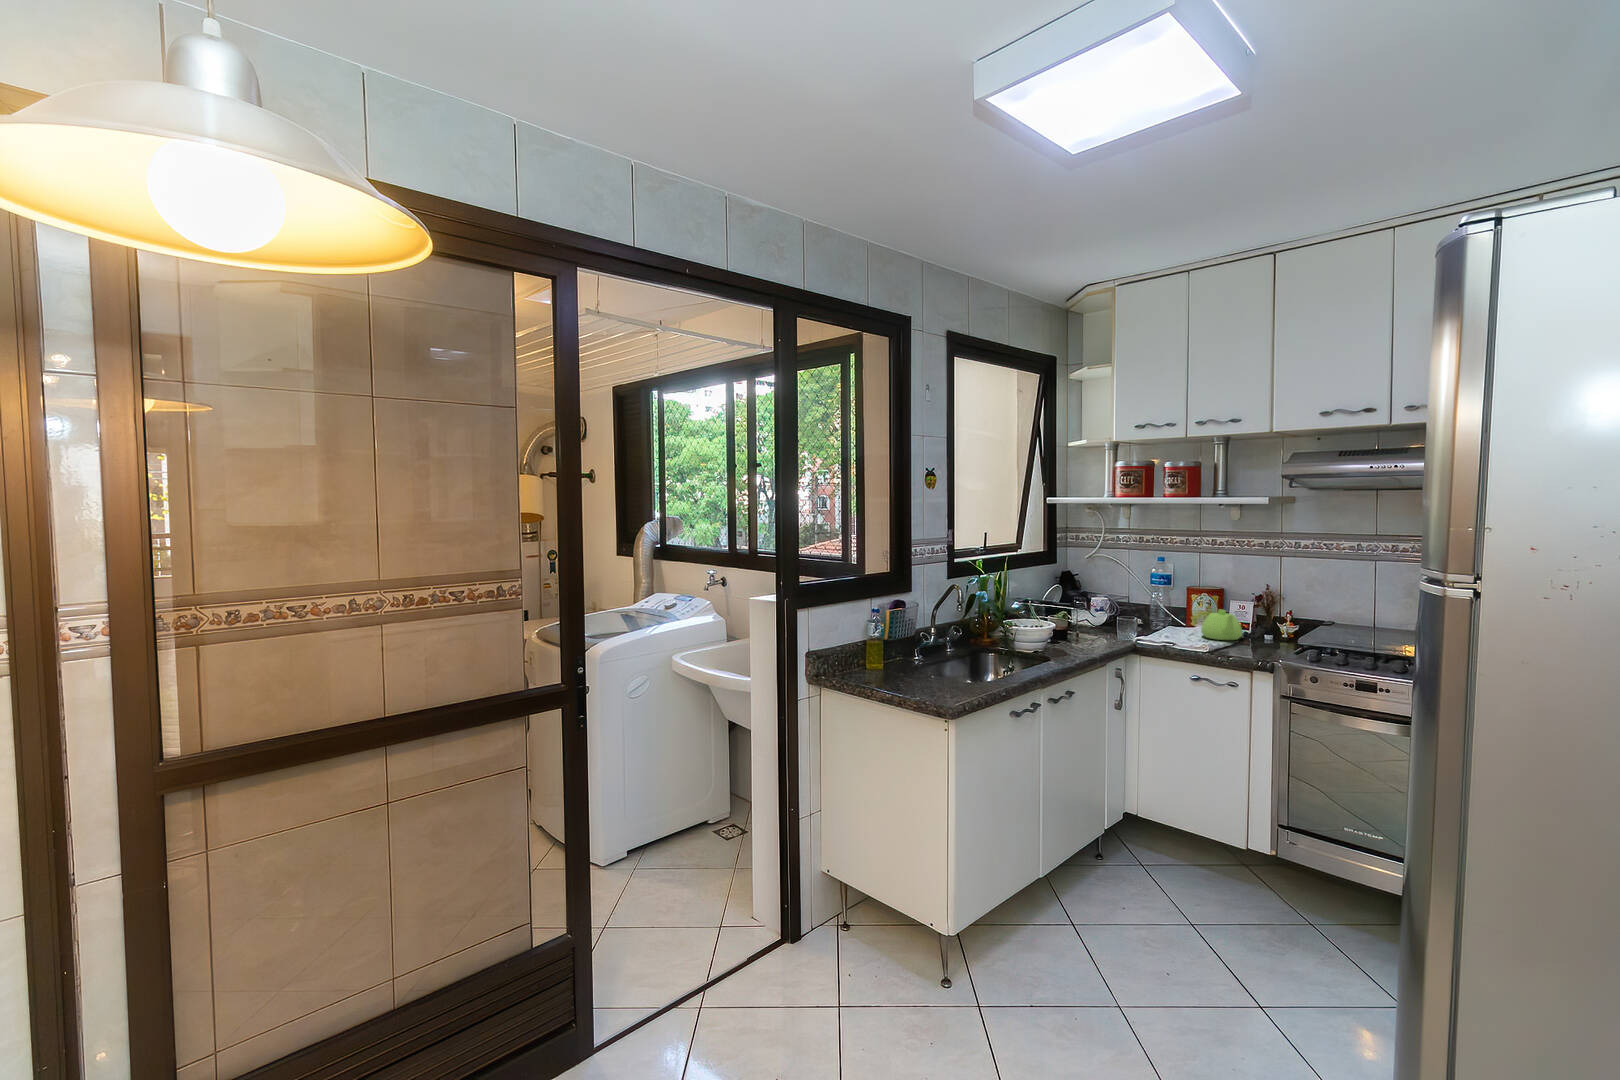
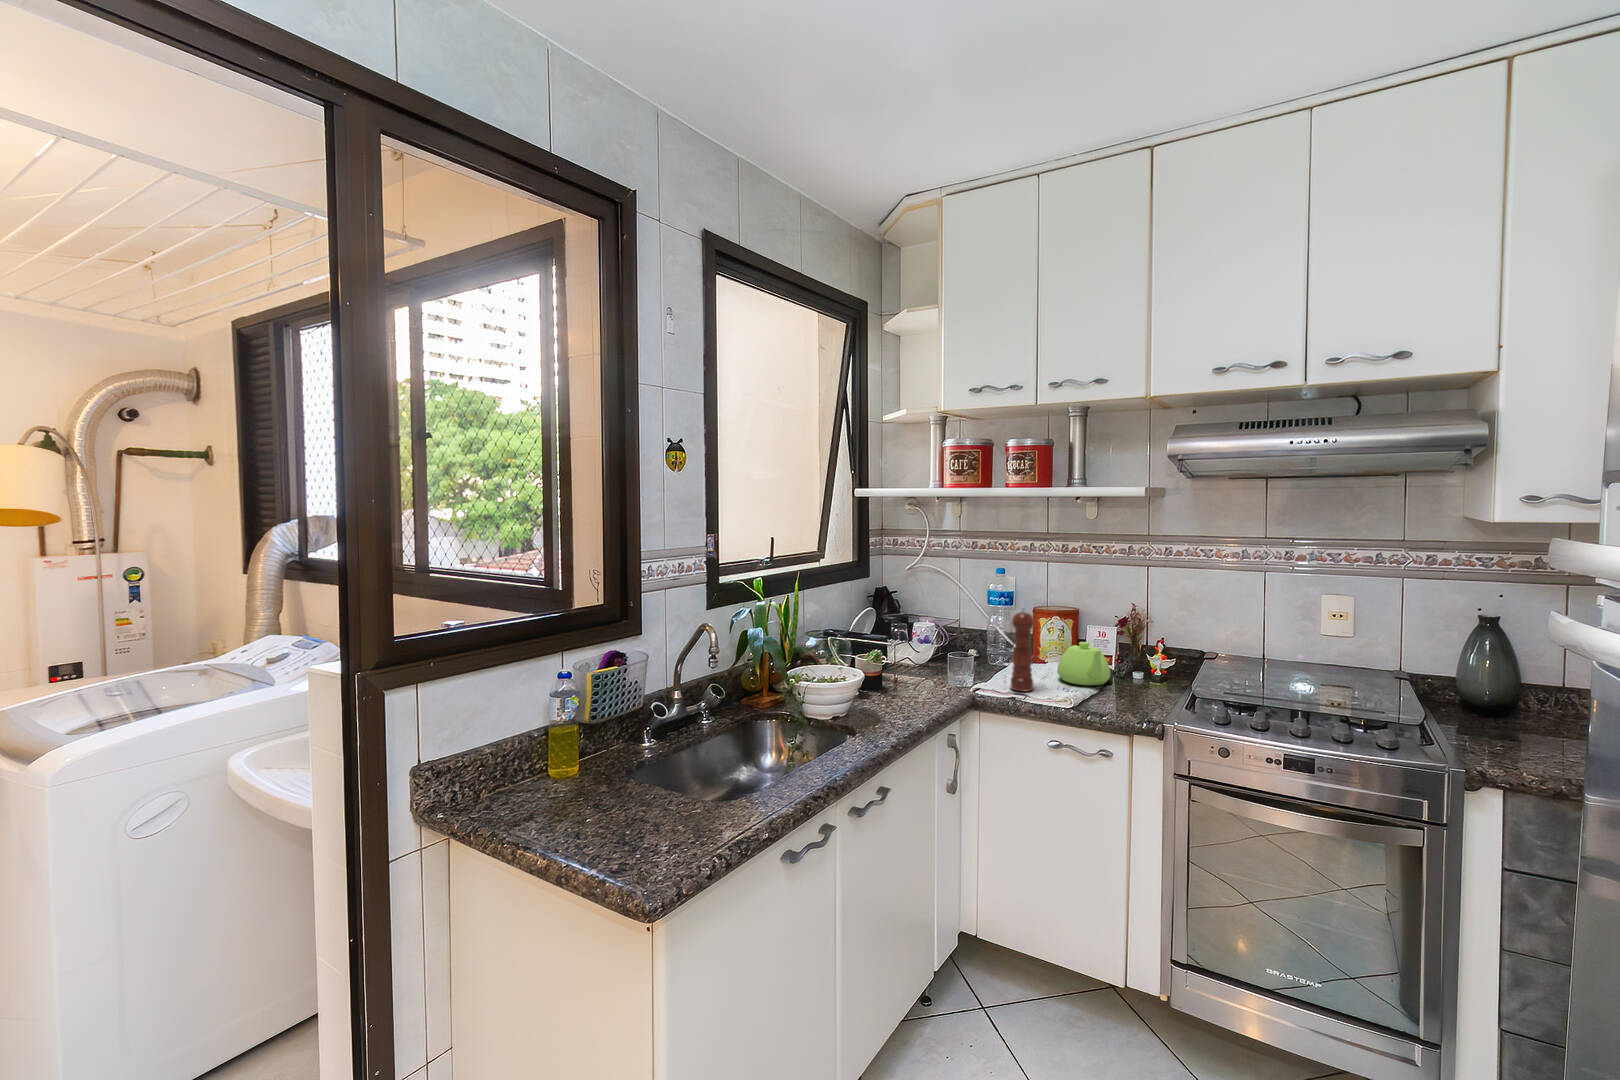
pepper mill: none [1163,582,1181,642] -> present [1010,607,1034,692]

